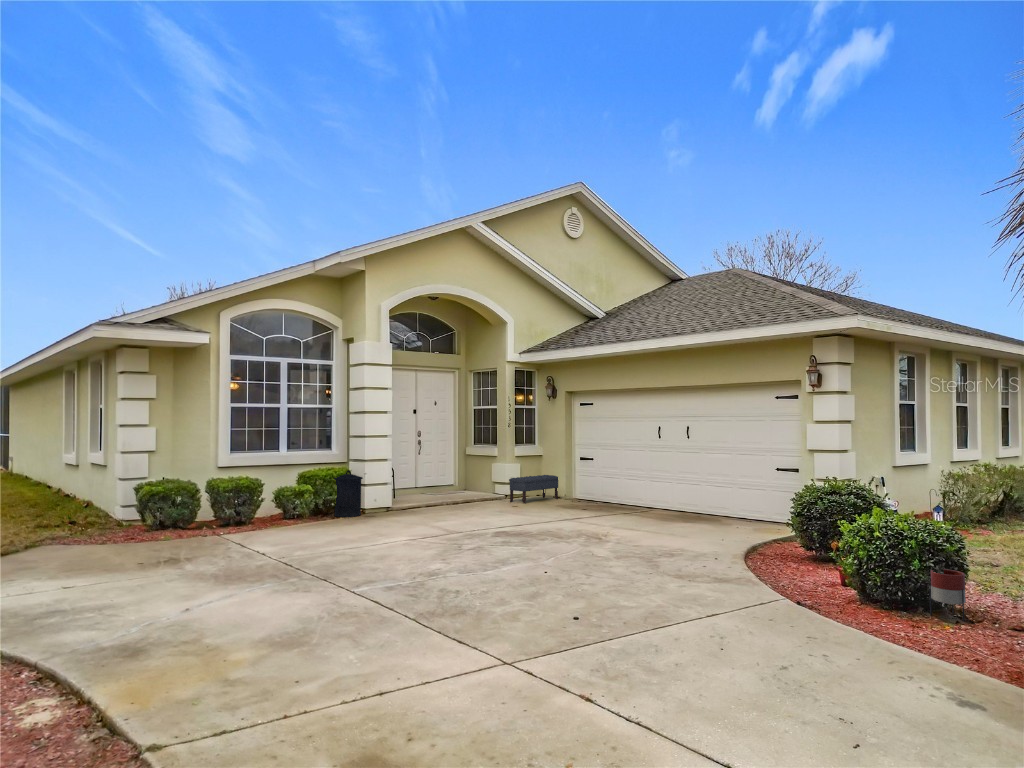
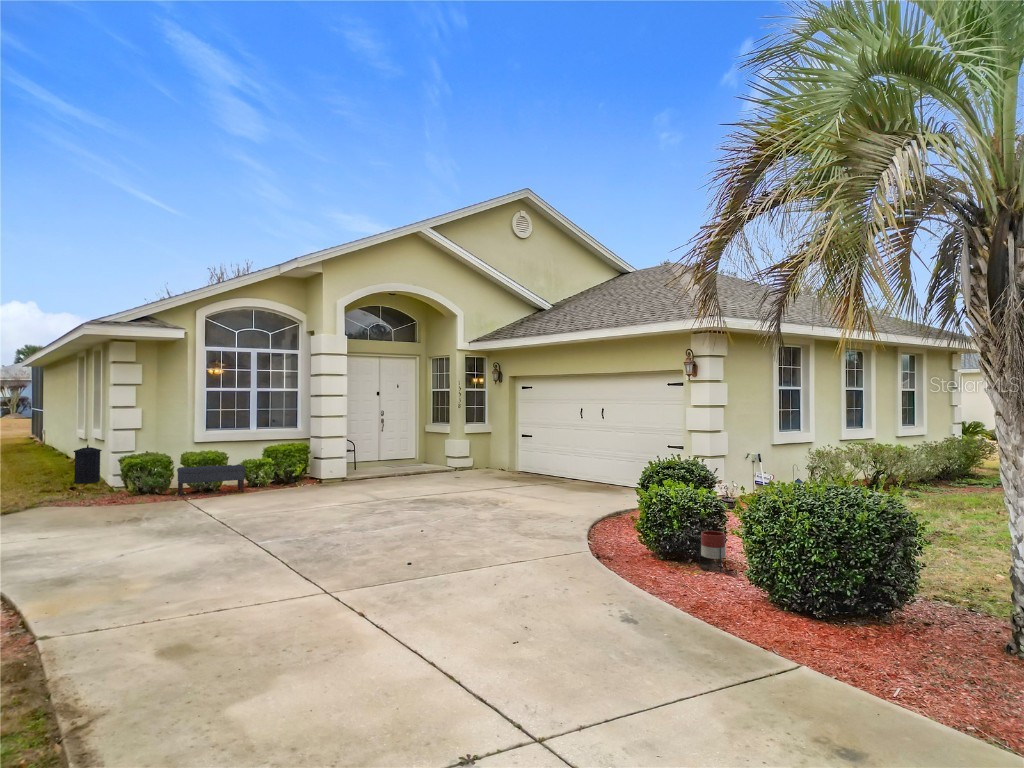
trash can: present [334,470,363,517] -> present [74,445,102,483]
bench: present [509,475,558,504] -> present [177,465,245,497]

